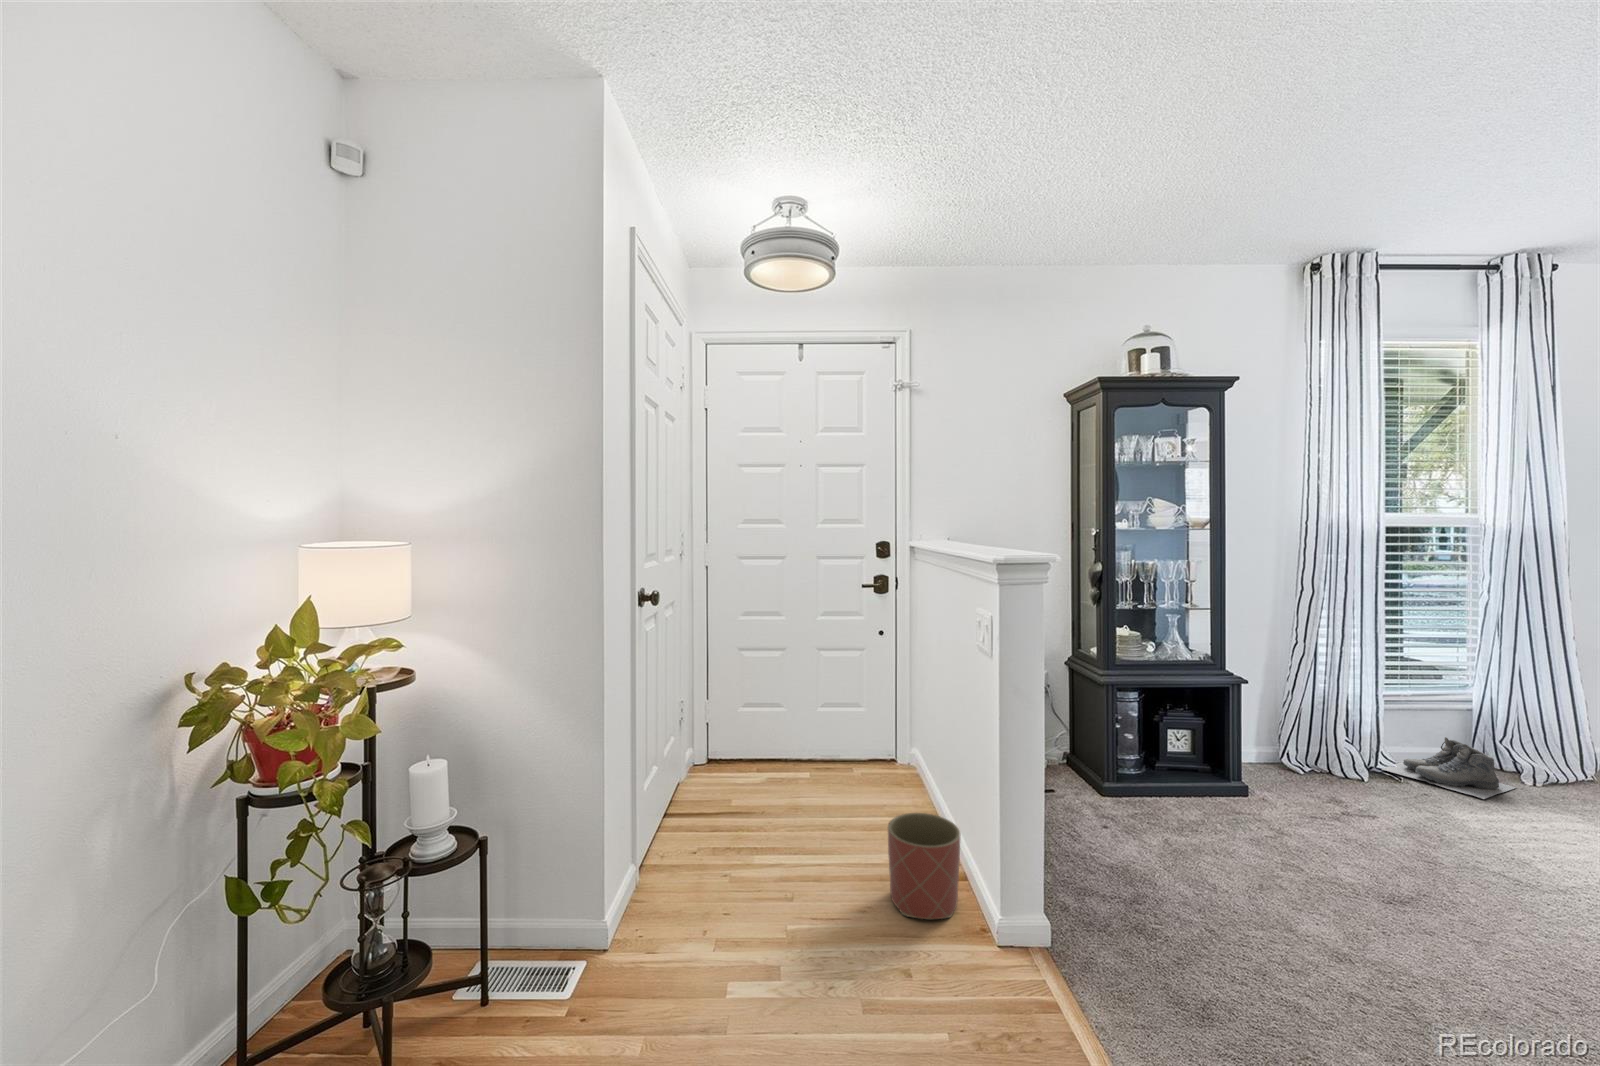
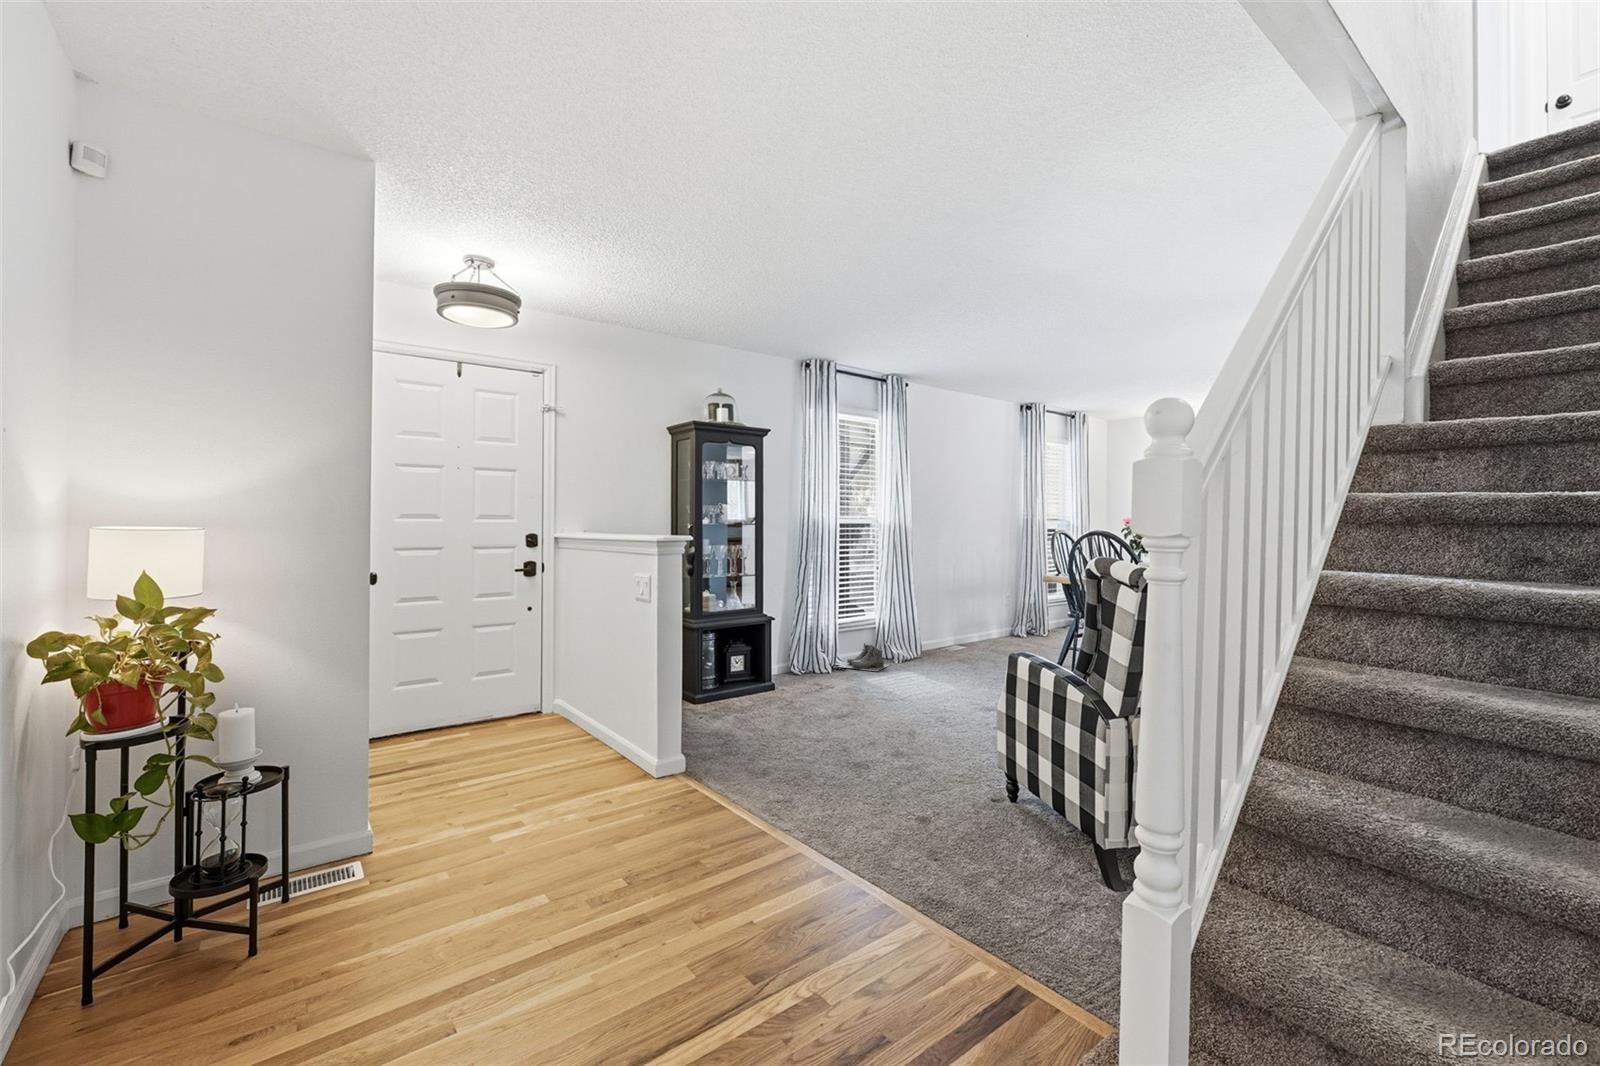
planter: present [888,813,961,919] -> none [581,715,629,776]

